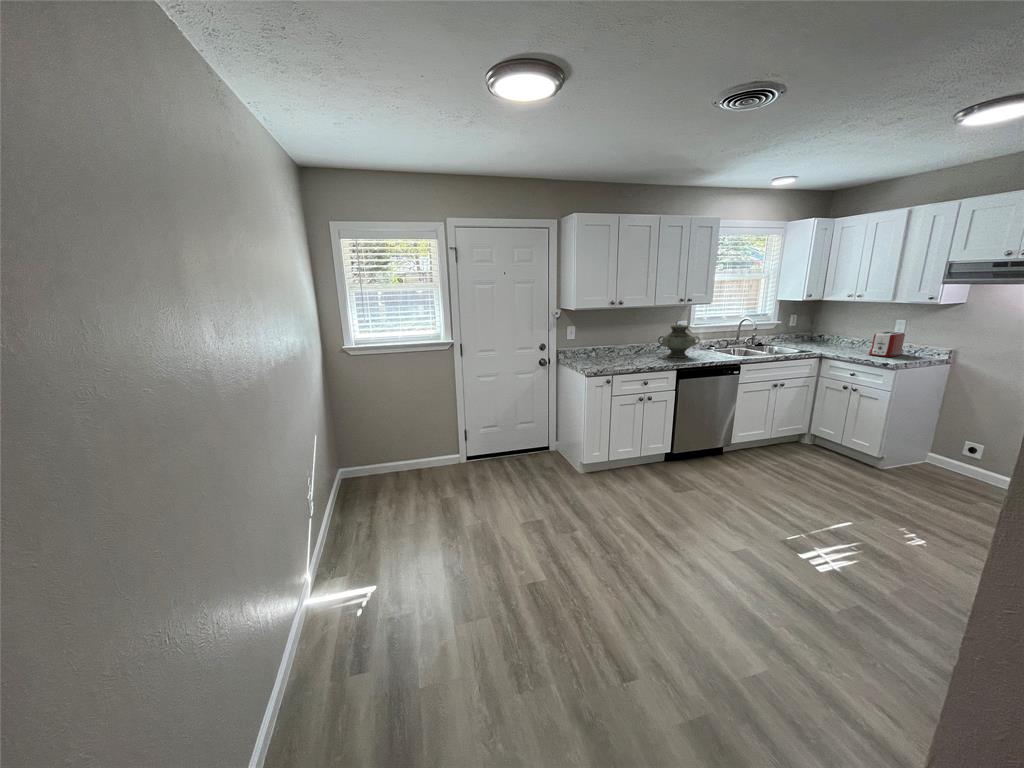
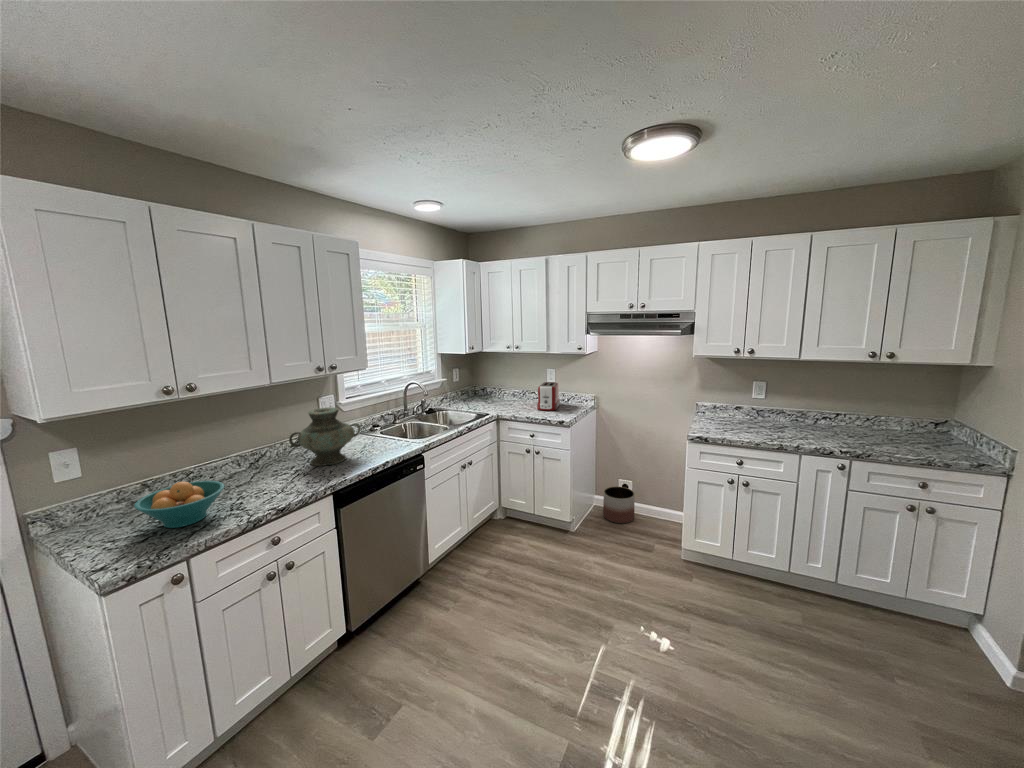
fruit bowl: none [596,345,629,364] -> present [134,481,224,528]
planter: none [930,444,981,481] -> present [603,486,635,523]

